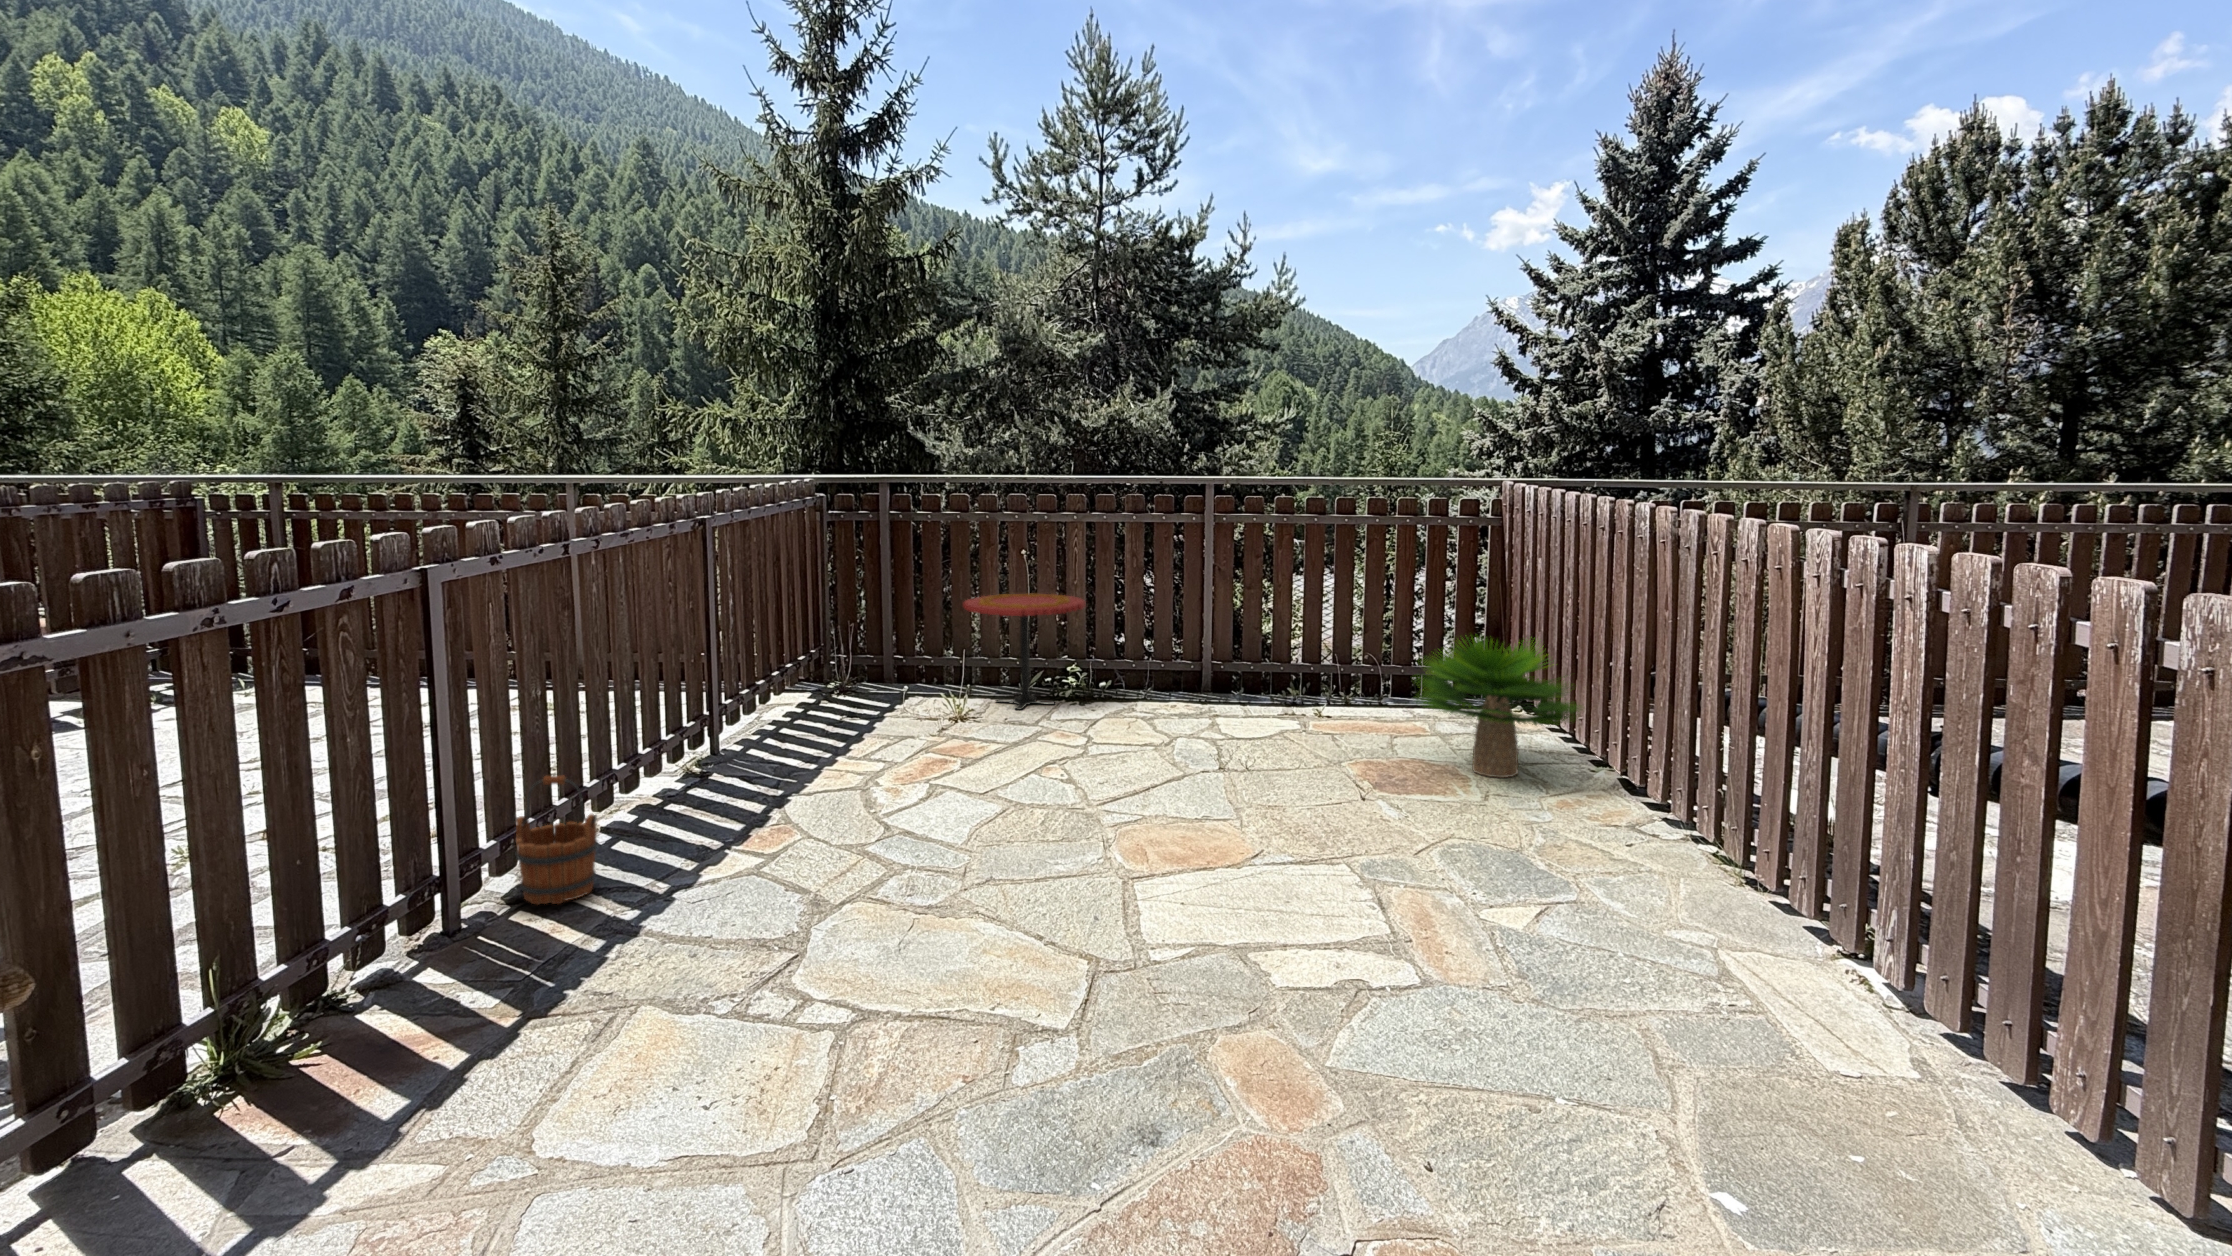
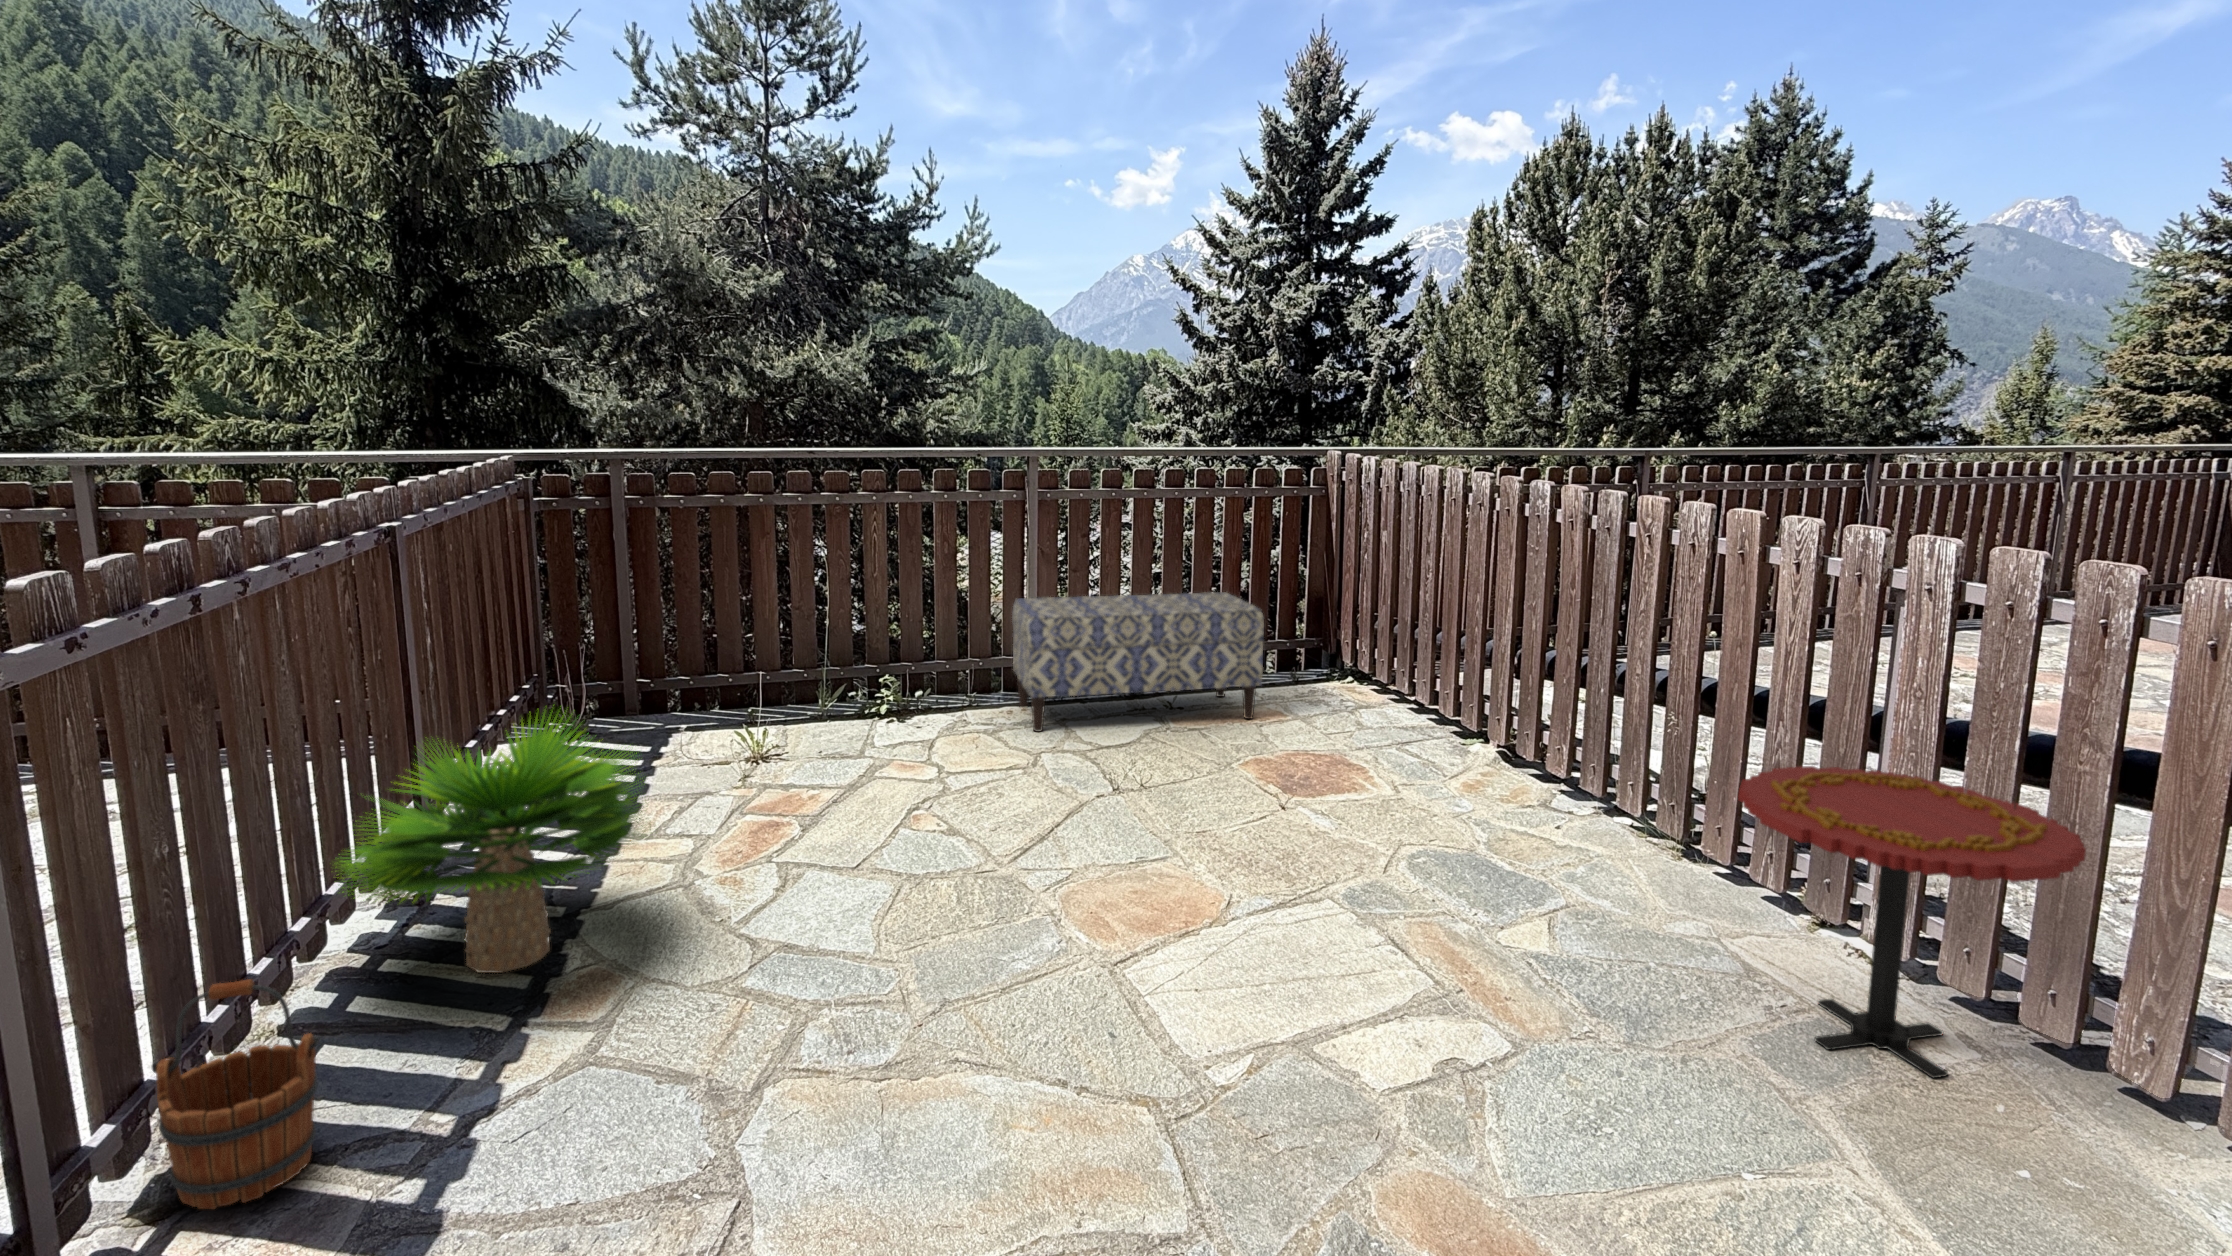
side table: present [963,593,1086,710] -> present [1738,766,2086,1078]
bench: none [1173,604,1386,718] -> present [1012,592,1264,732]
potted plant: present [1418,636,1580,778] -> present [338,711,651,973]

